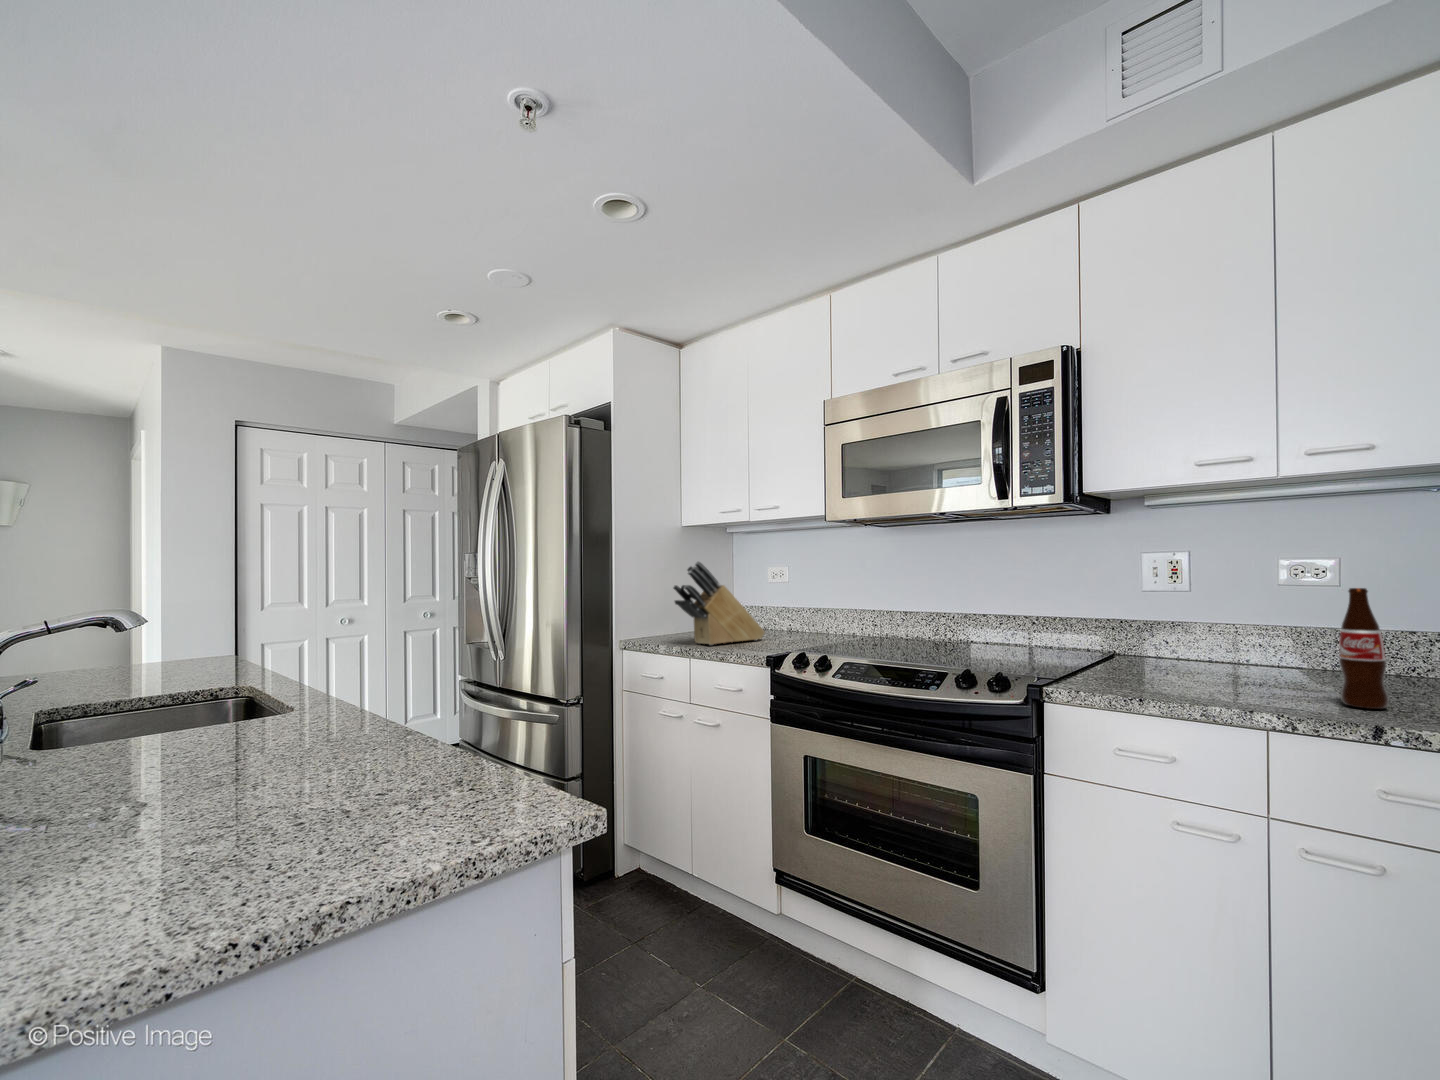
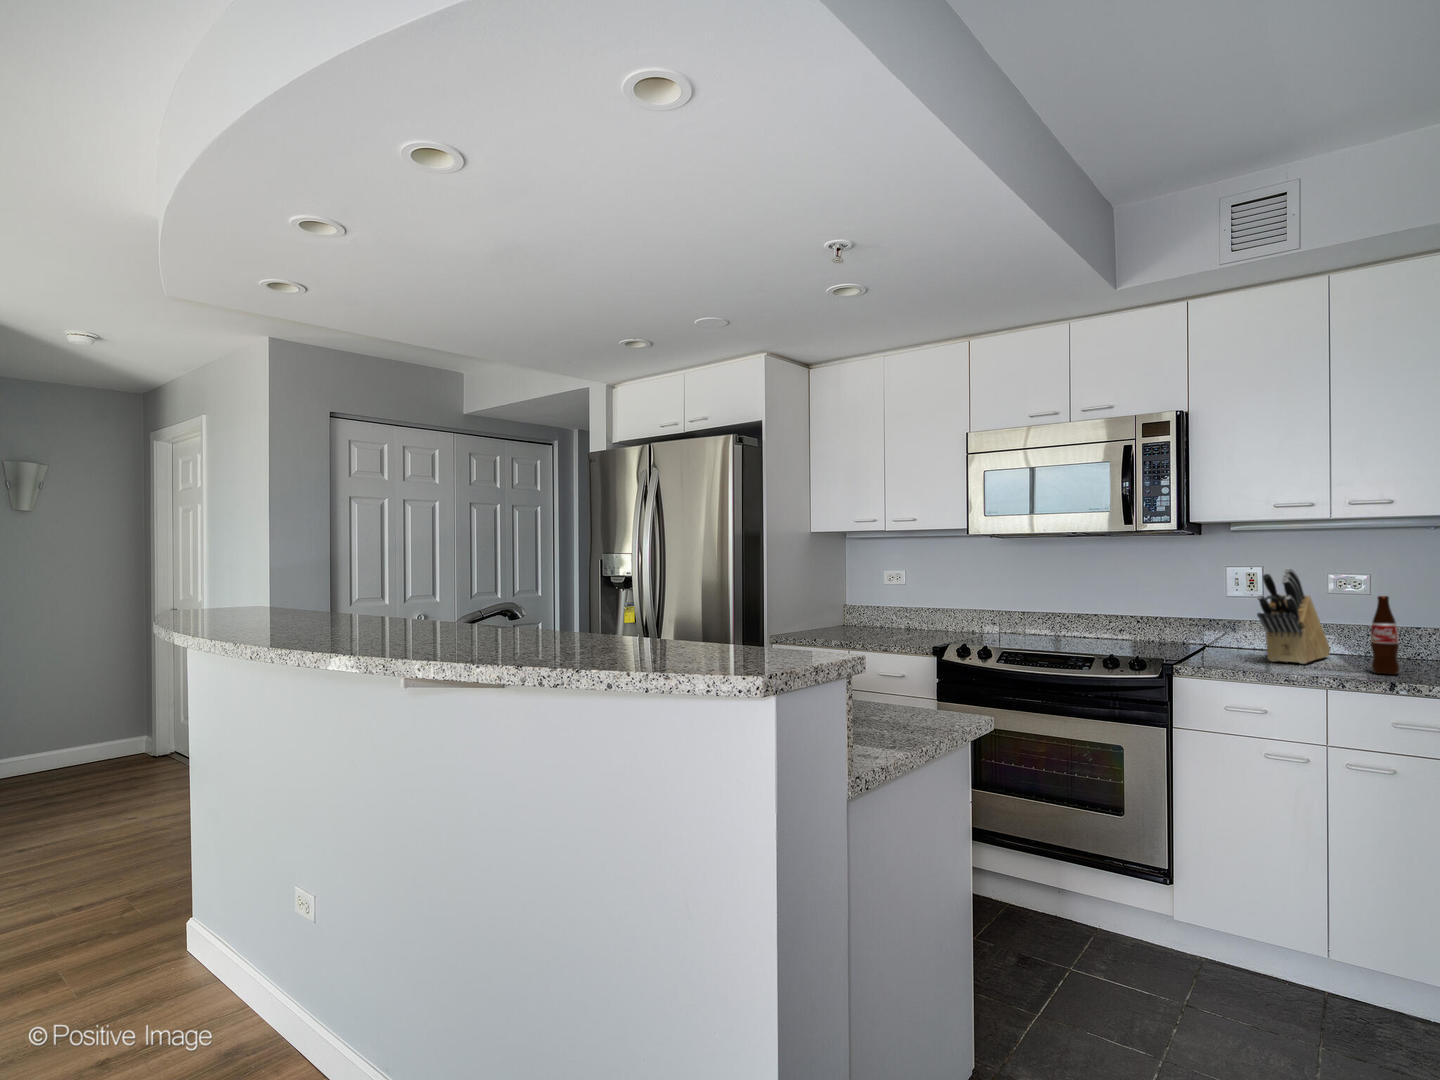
knife block: present [673,561,765,645] -> present [1257,569,1330,664]

